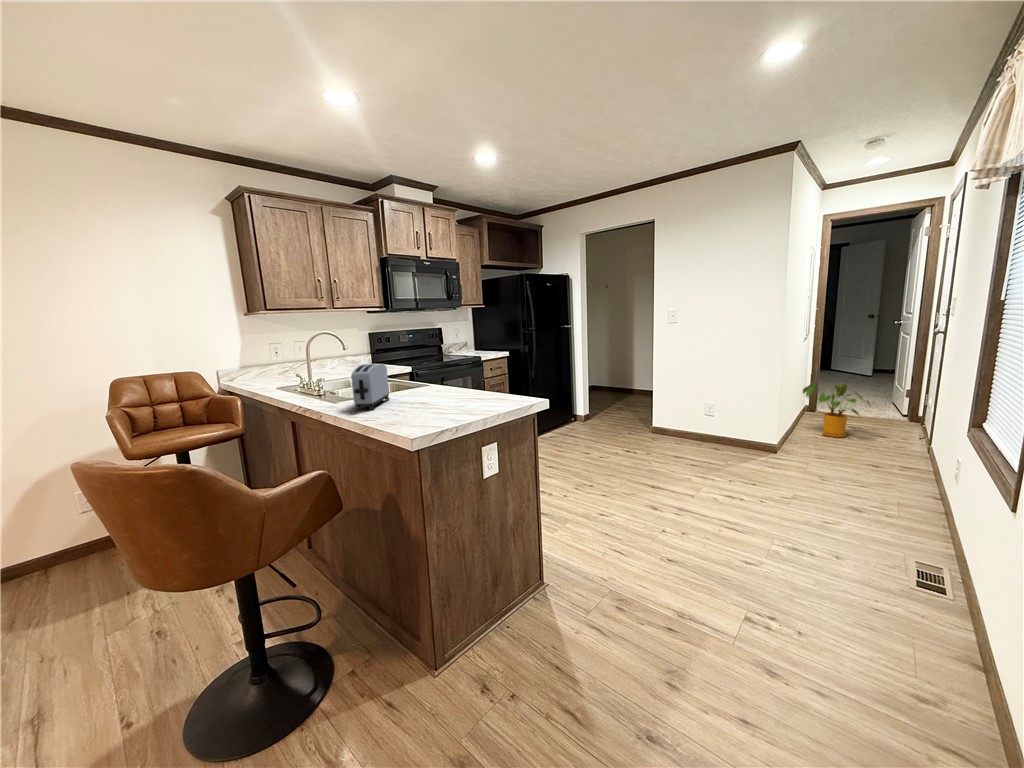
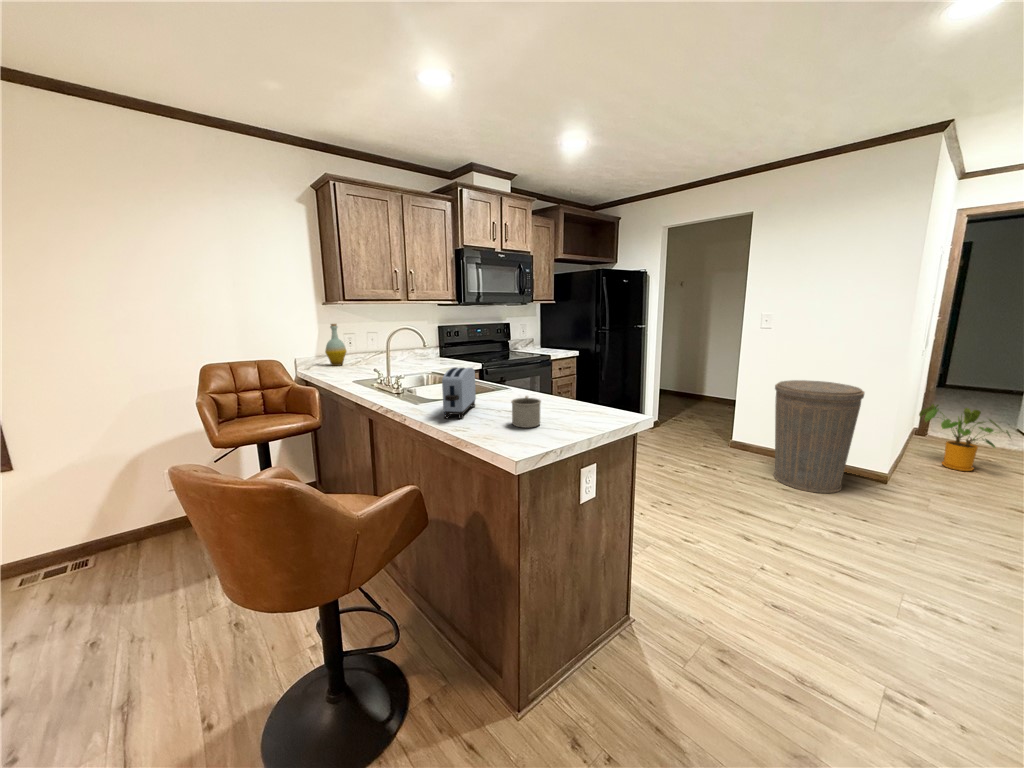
bottle: none [250,333,273,375] -> present [325,324,346,366]
trash can: none [679,367,750,465] -> present [773,380,864,493]
mug: none [415,385,443,413] -> present [511,396,541,428]

